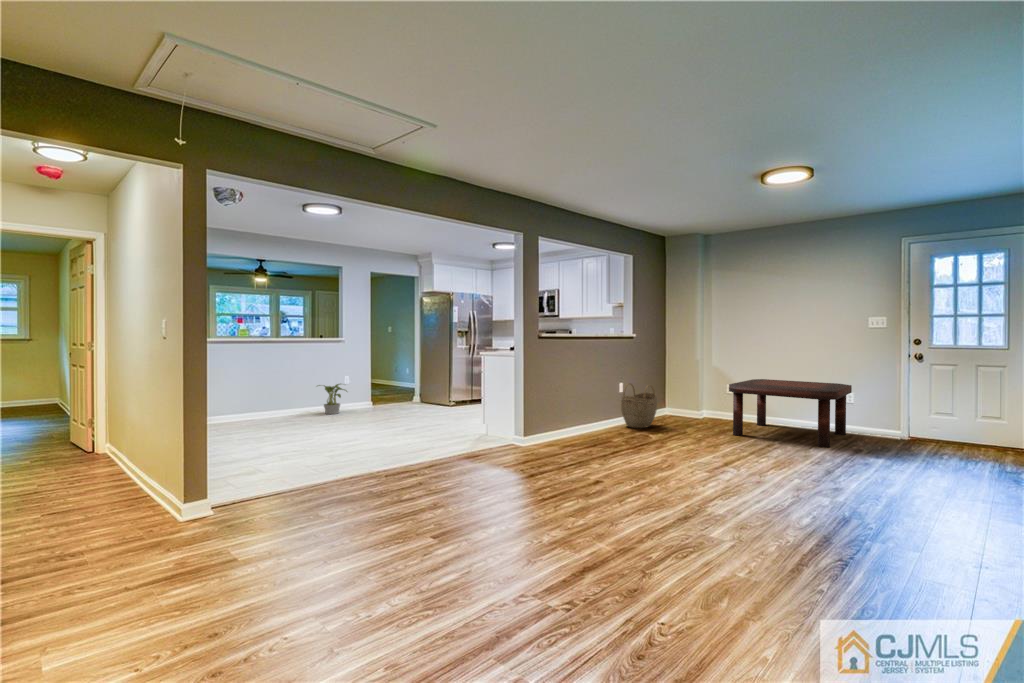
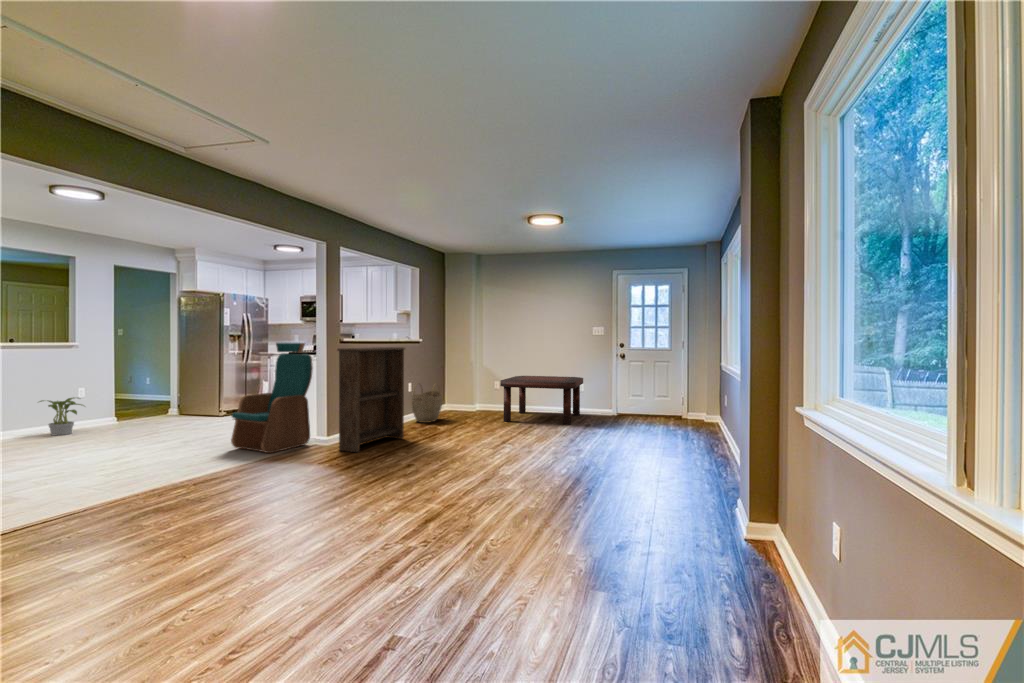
armchair: none [437,338,511,449] -> present [231,342,313,453]
bookshelf: none [529,343,607,458] -> present [337,347,405,452]

